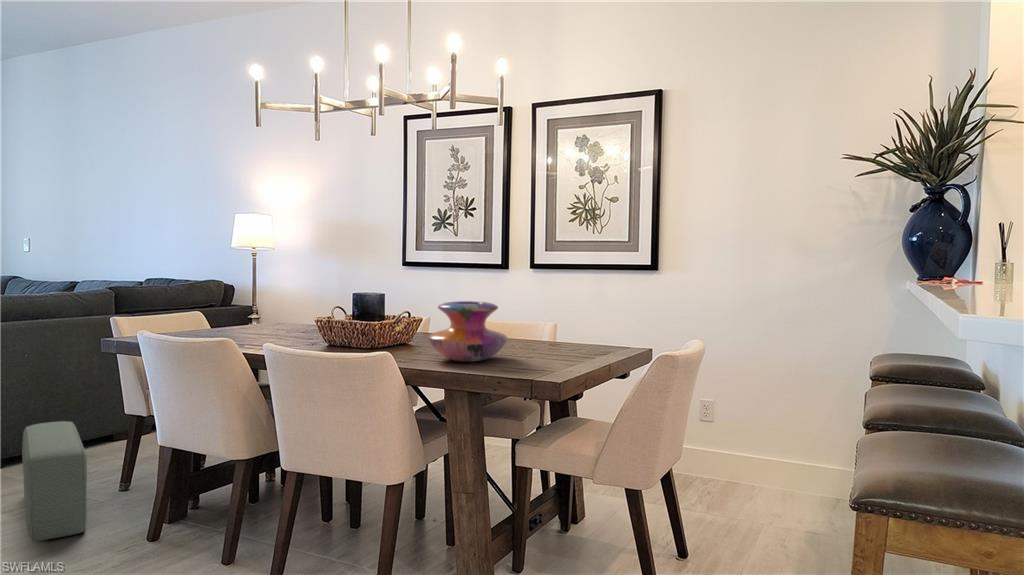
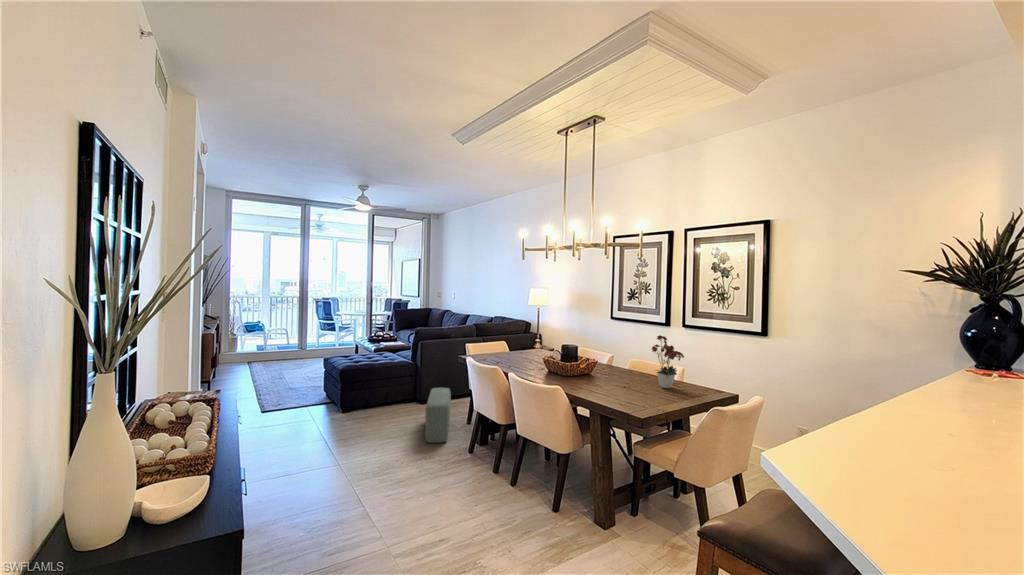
flower arrangement: none [521,257,585,351] -> present [652,335,684,388]
decorative vase: present [427,301,508,362] -> none [590,356,635,391]

